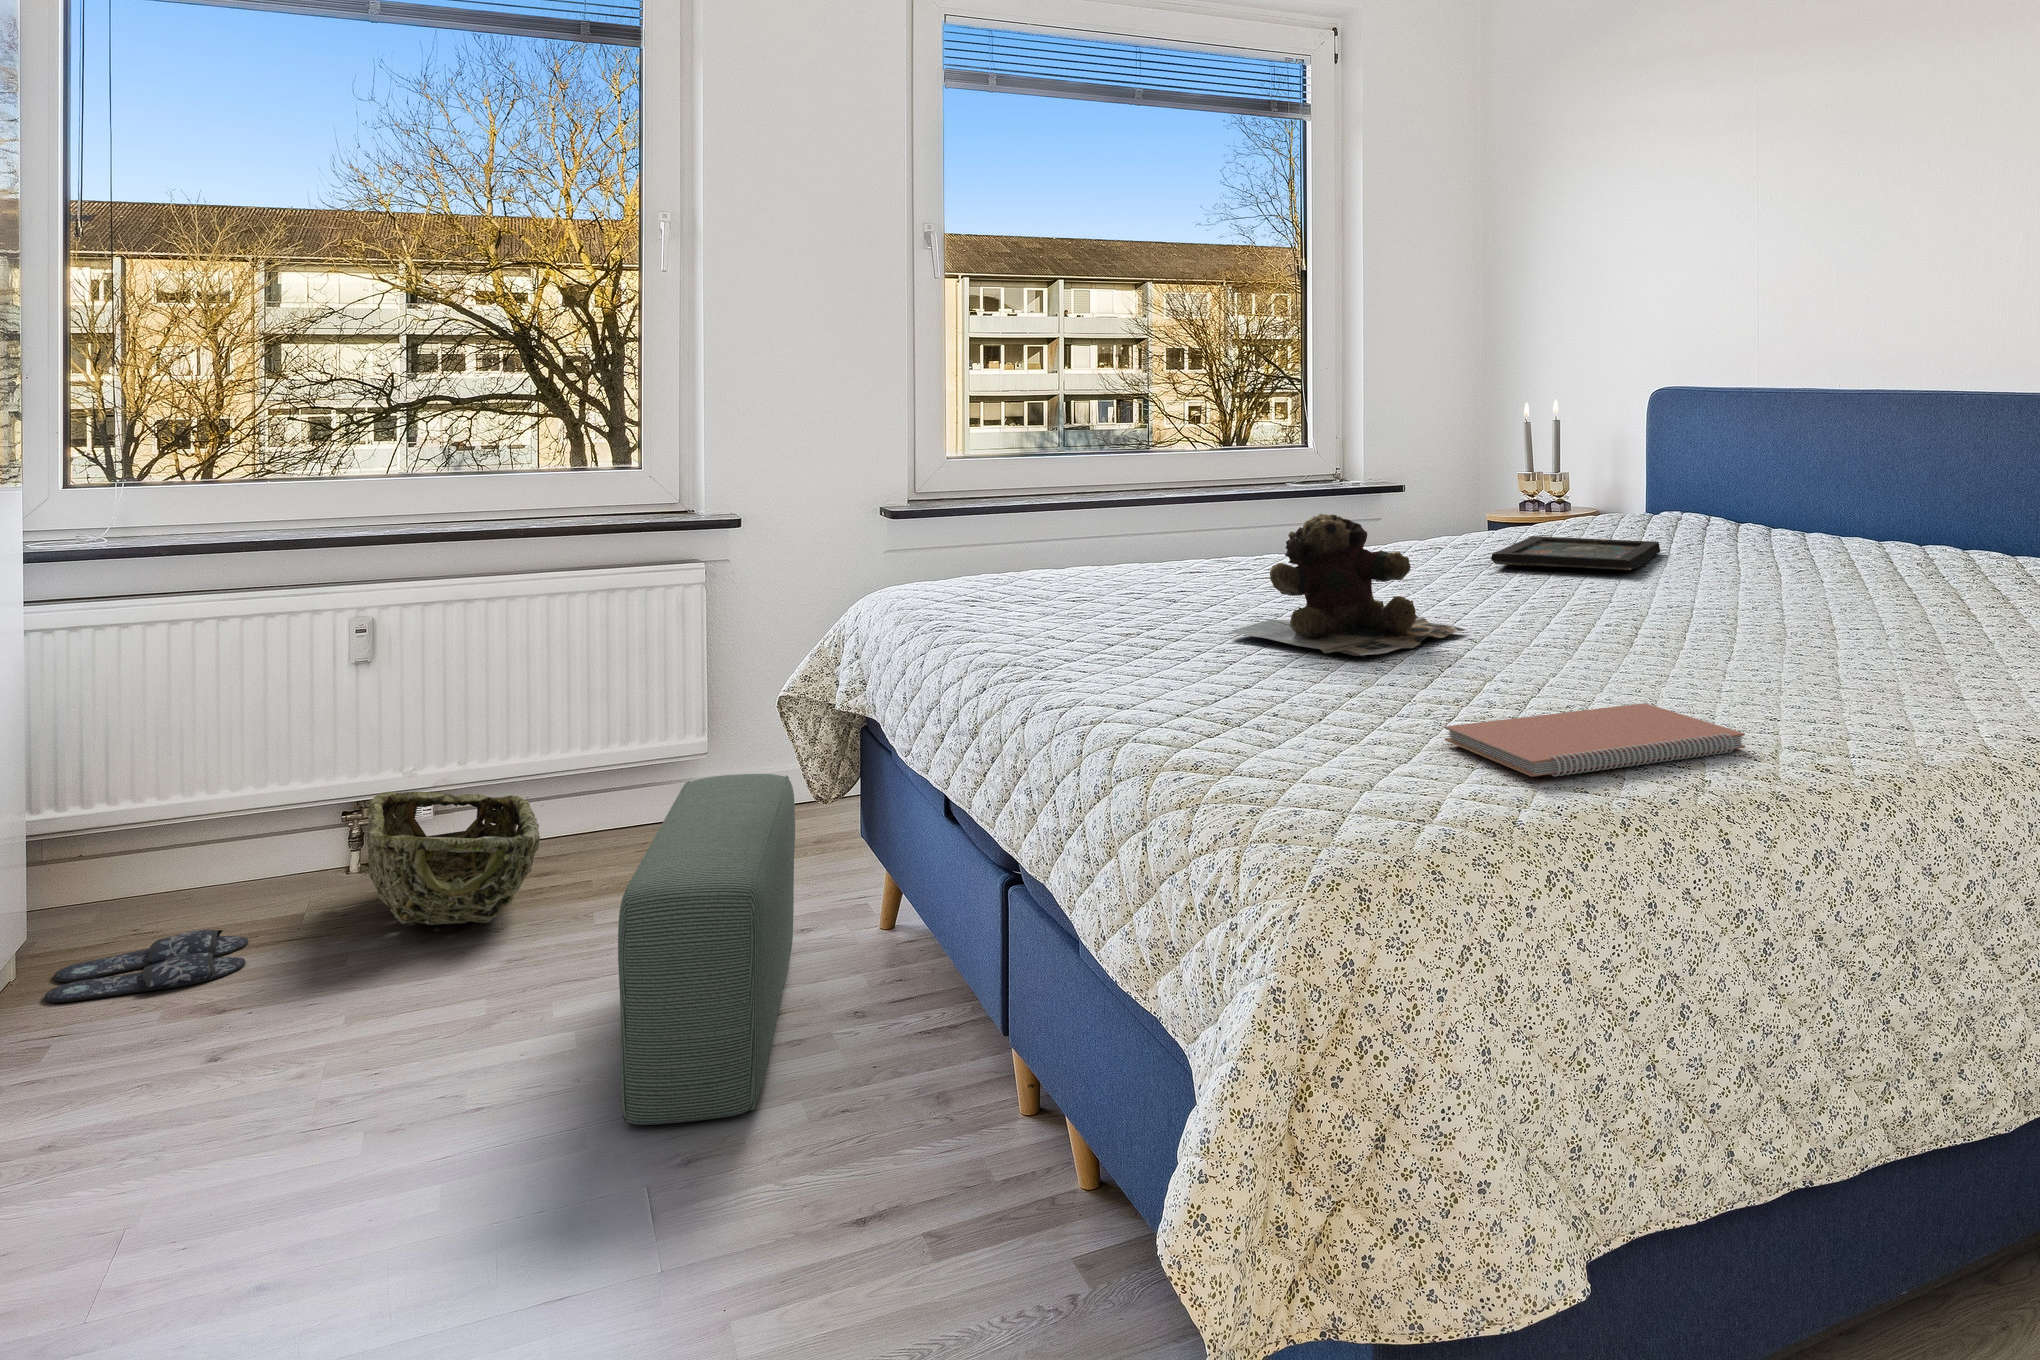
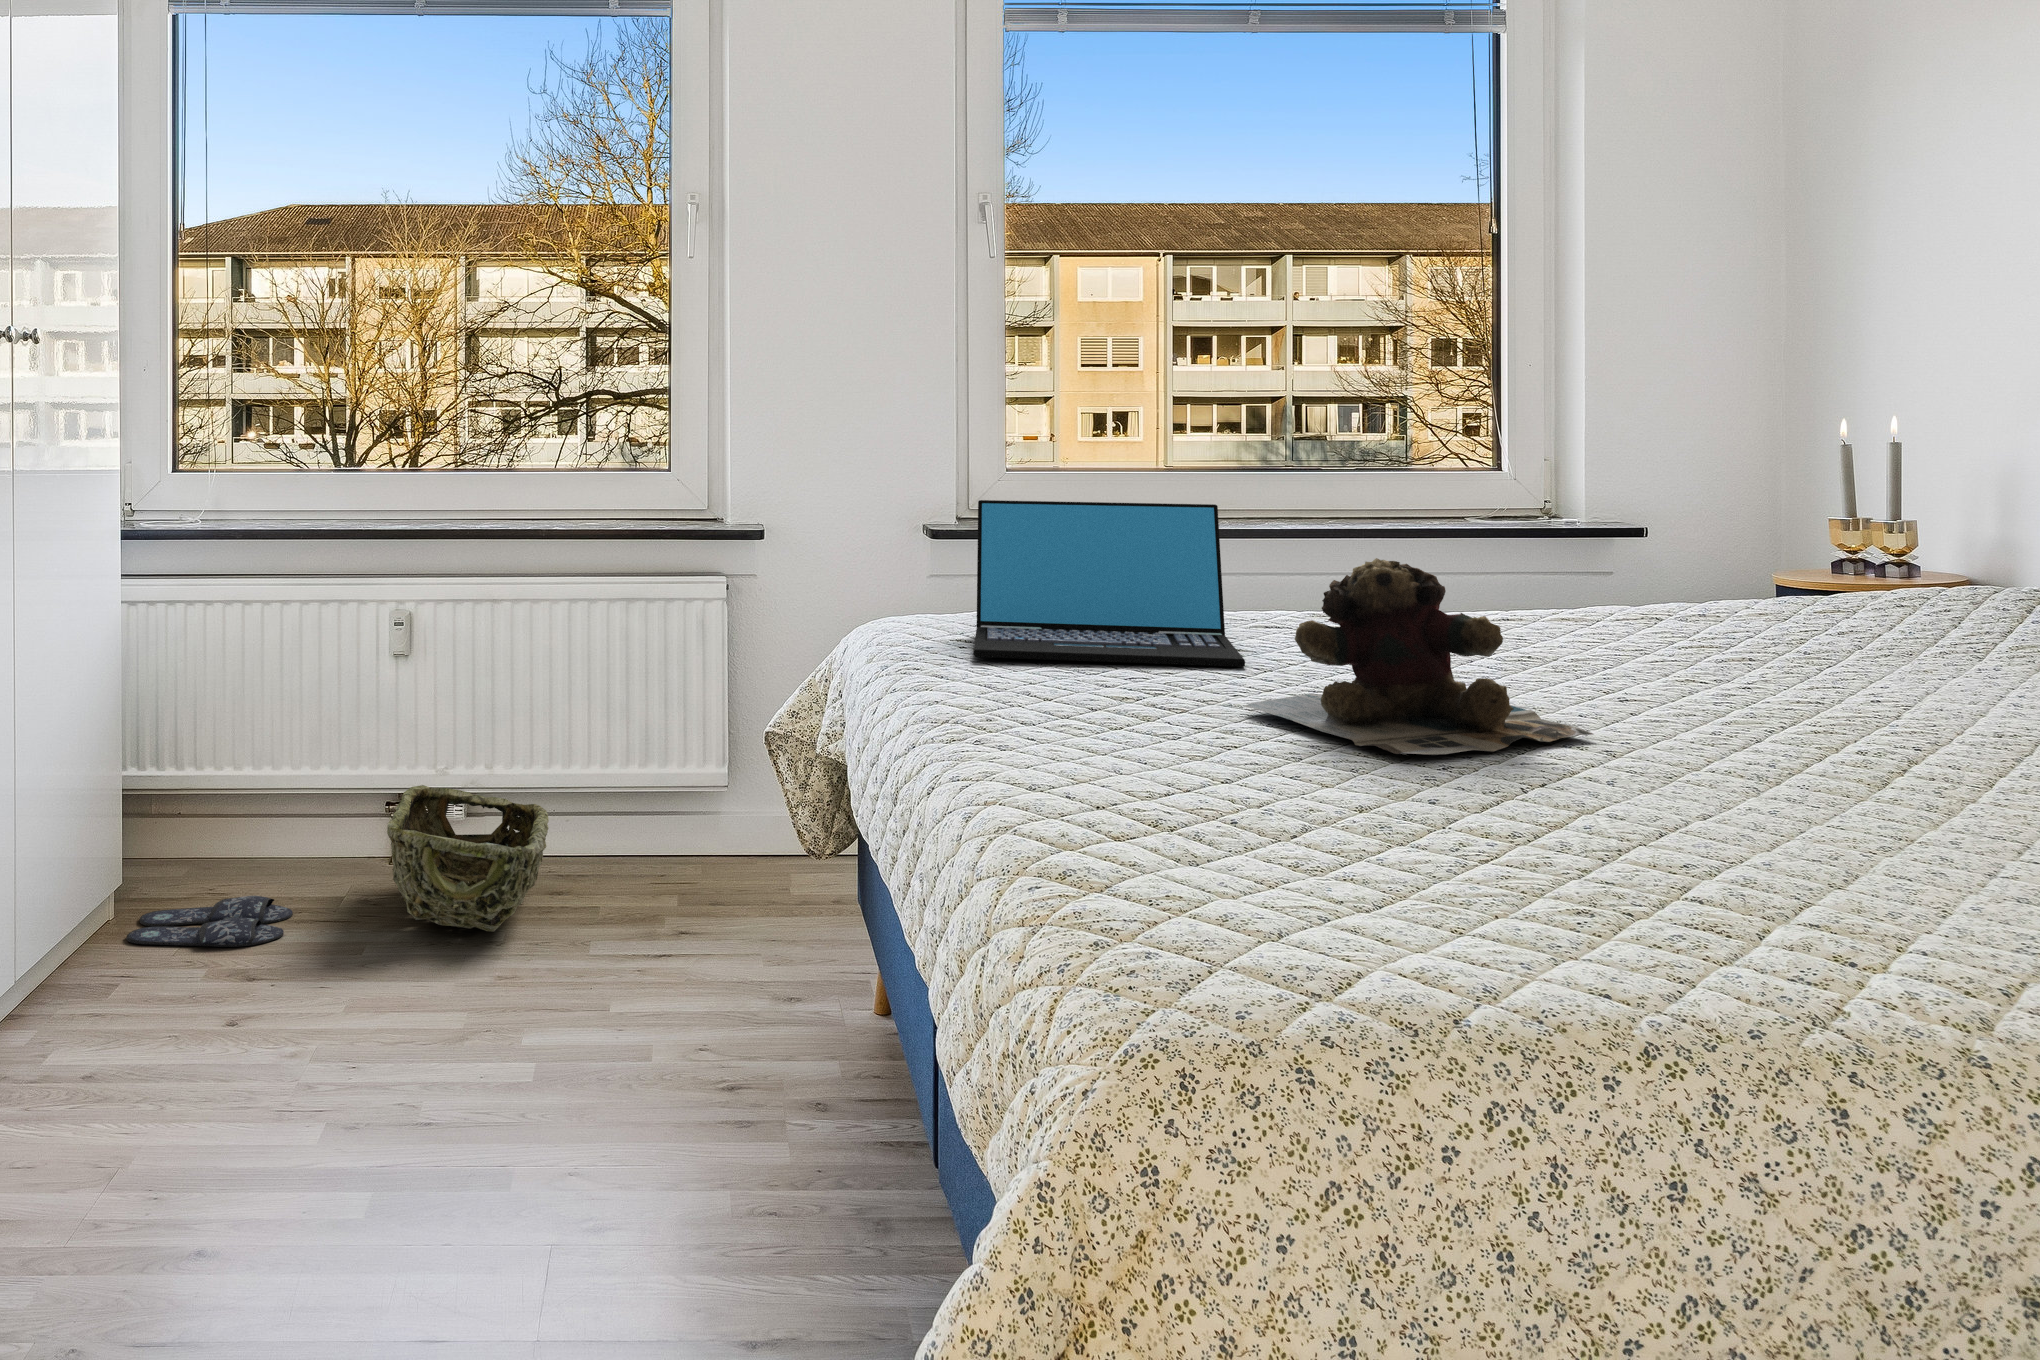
laptop: none [976,479,1206,614] -> present [973,500,1245,667]
tray: present [1491,536,1660,570] -> none [1704,610,2018,670]
notebook: present [1444,703,1745,777] -> none [1440,866,1953,970]
pouf: present [618,774,795,1125] -> none [541,811,773,1188]

